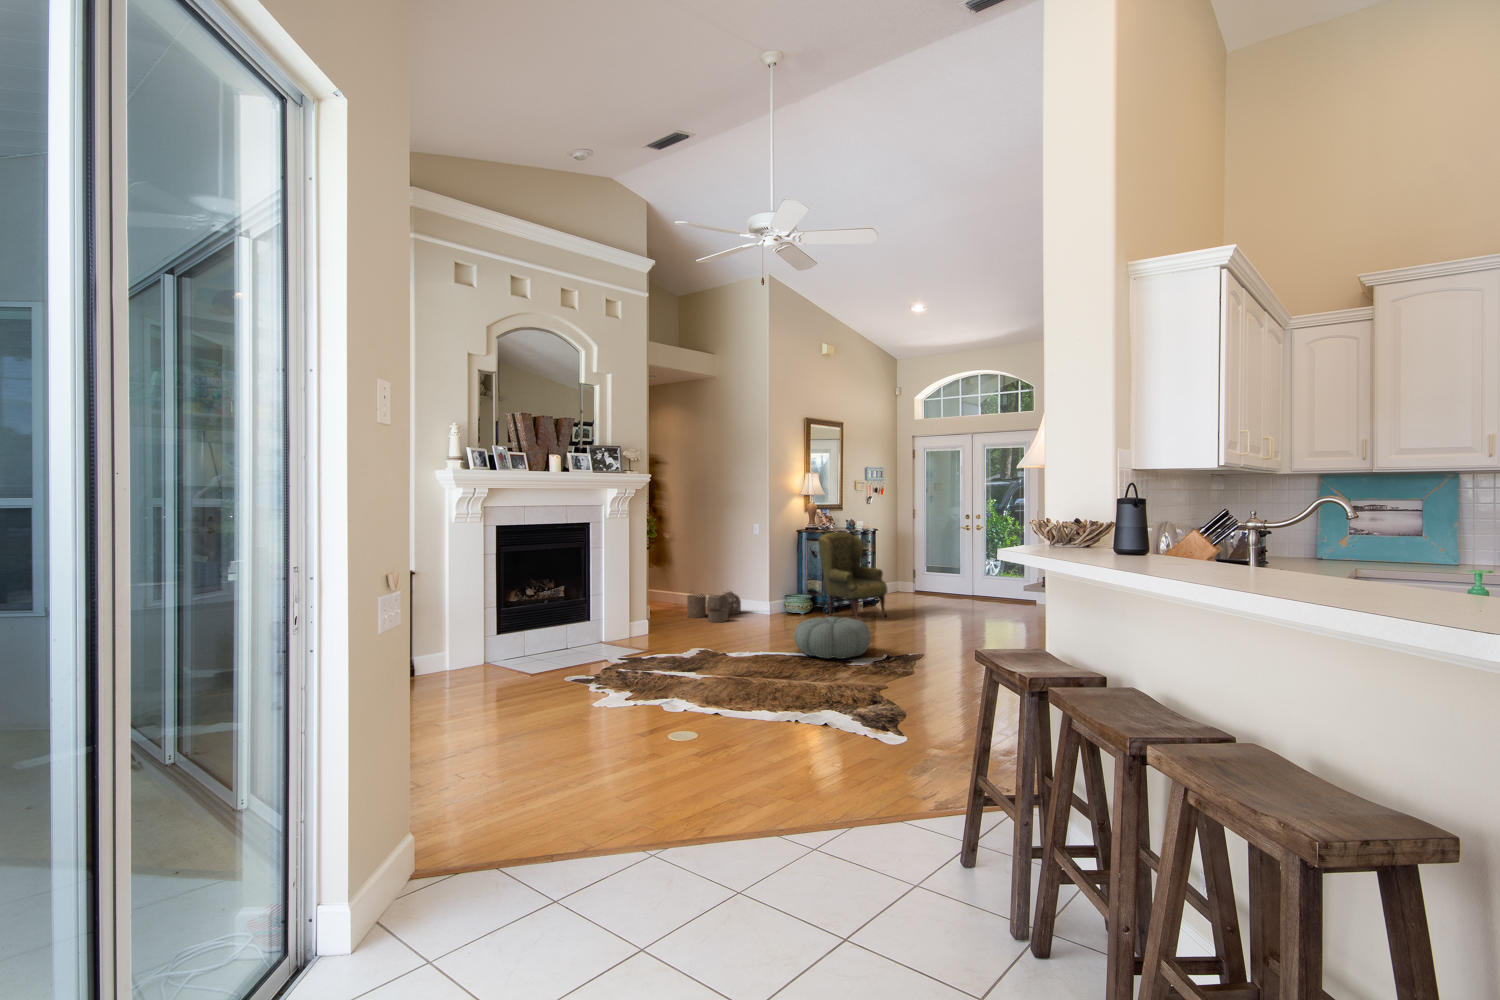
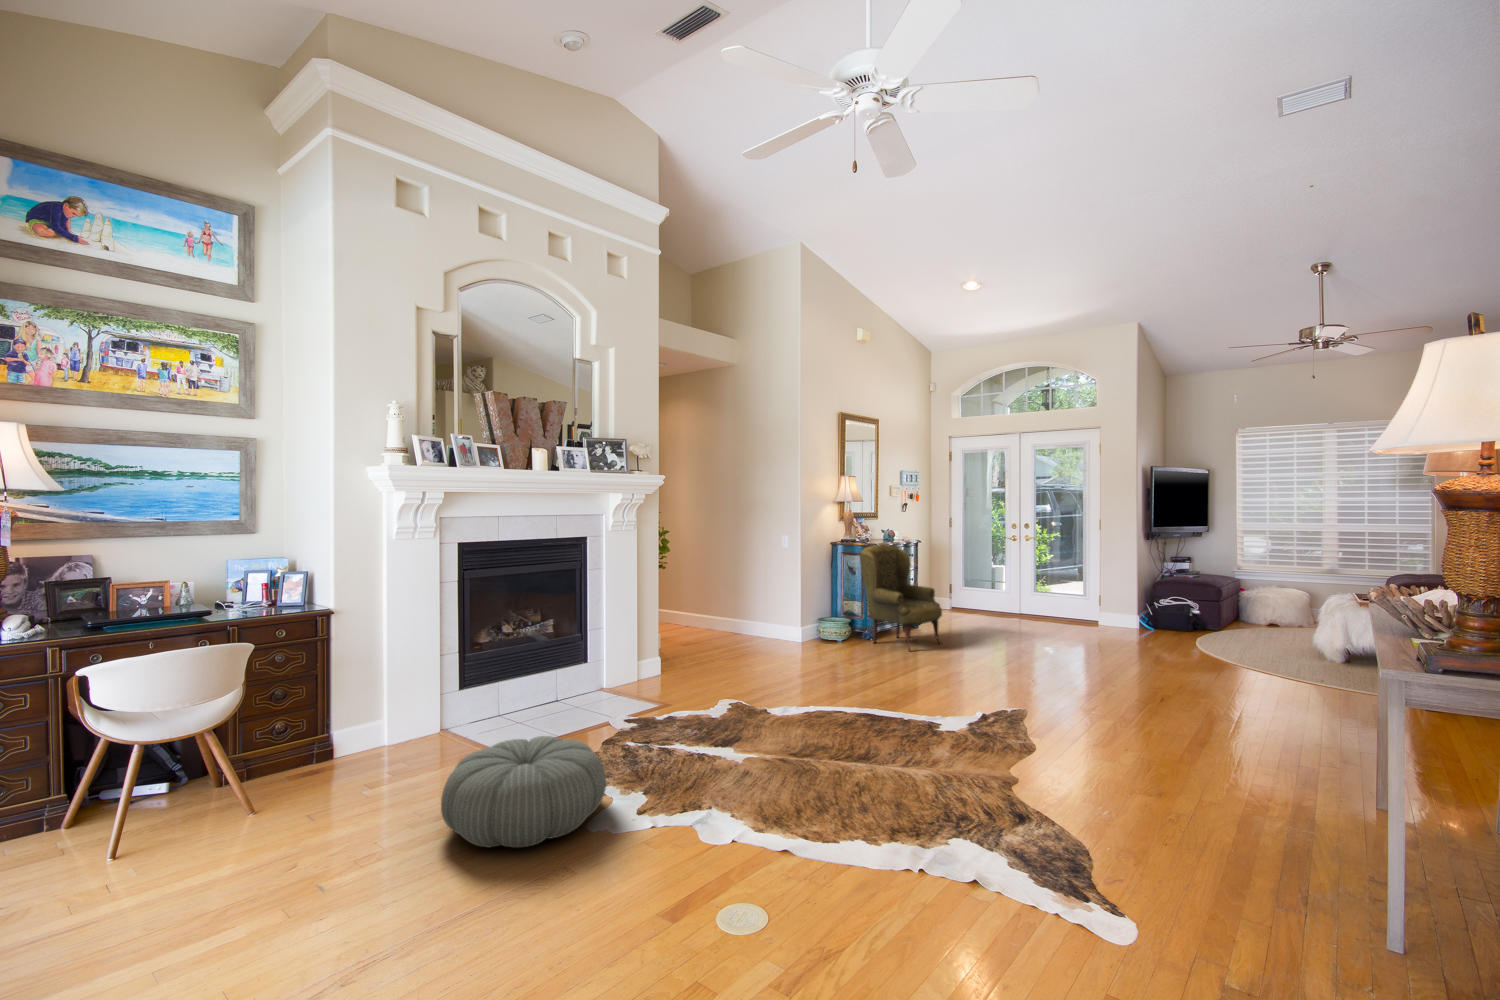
woven basket: present [687,592,741,622] -> none [707,613,769,654]
pouf: present [794,617,871,659] -> present [441,736,606,848]

